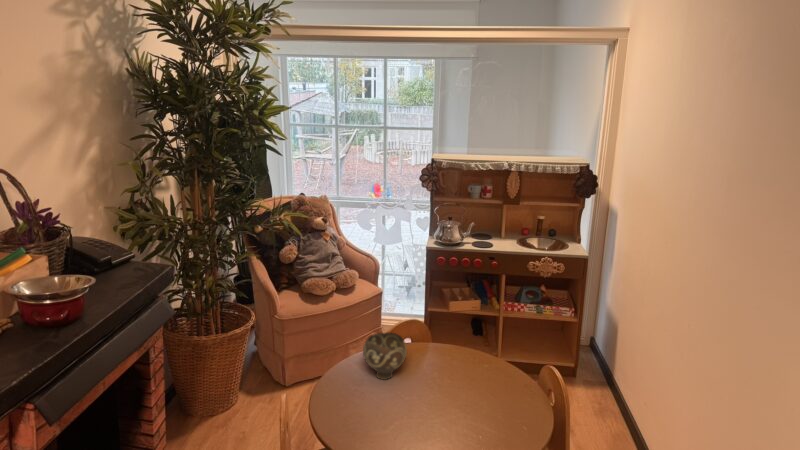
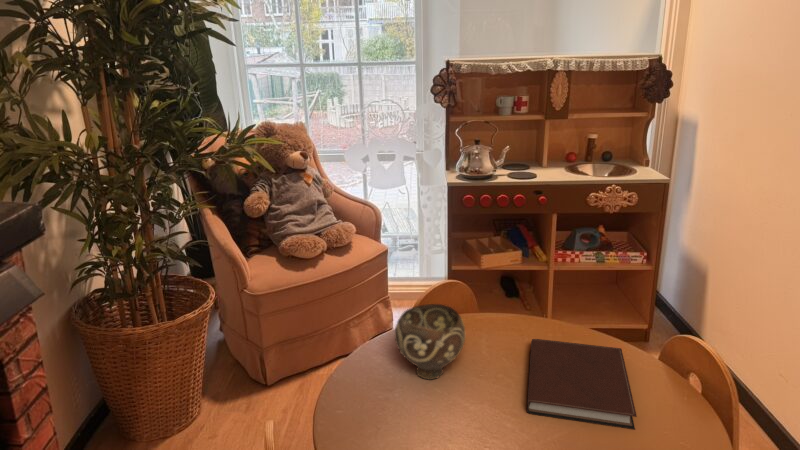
notebook: none [436,360,508,416] -> present [527,339,637,429]

